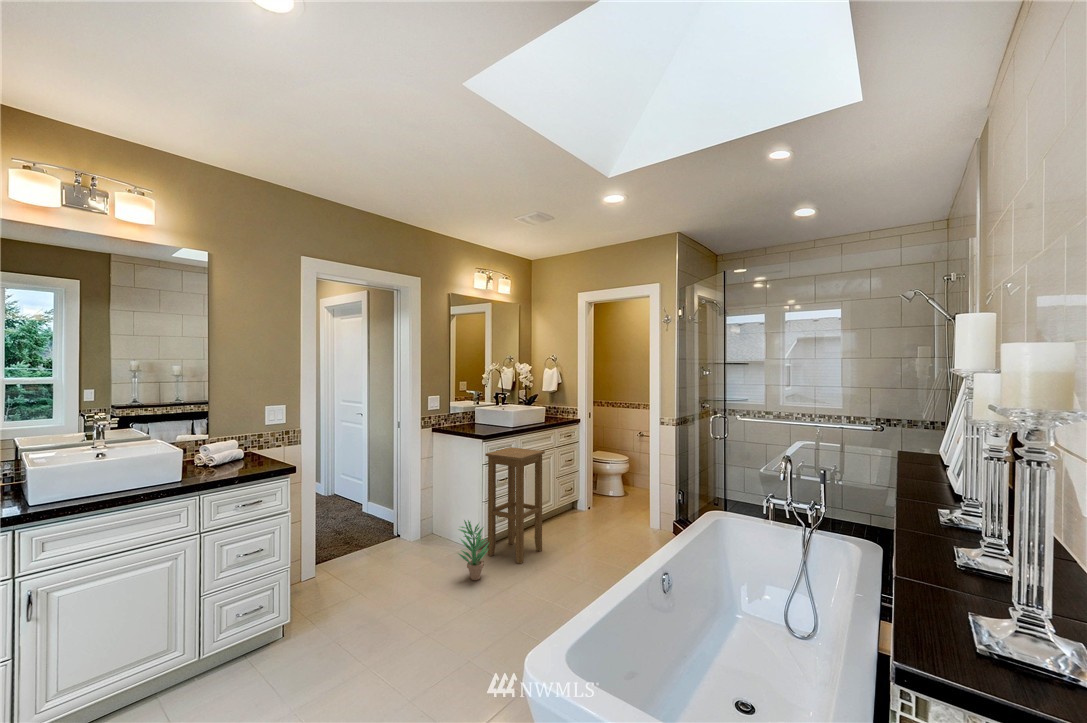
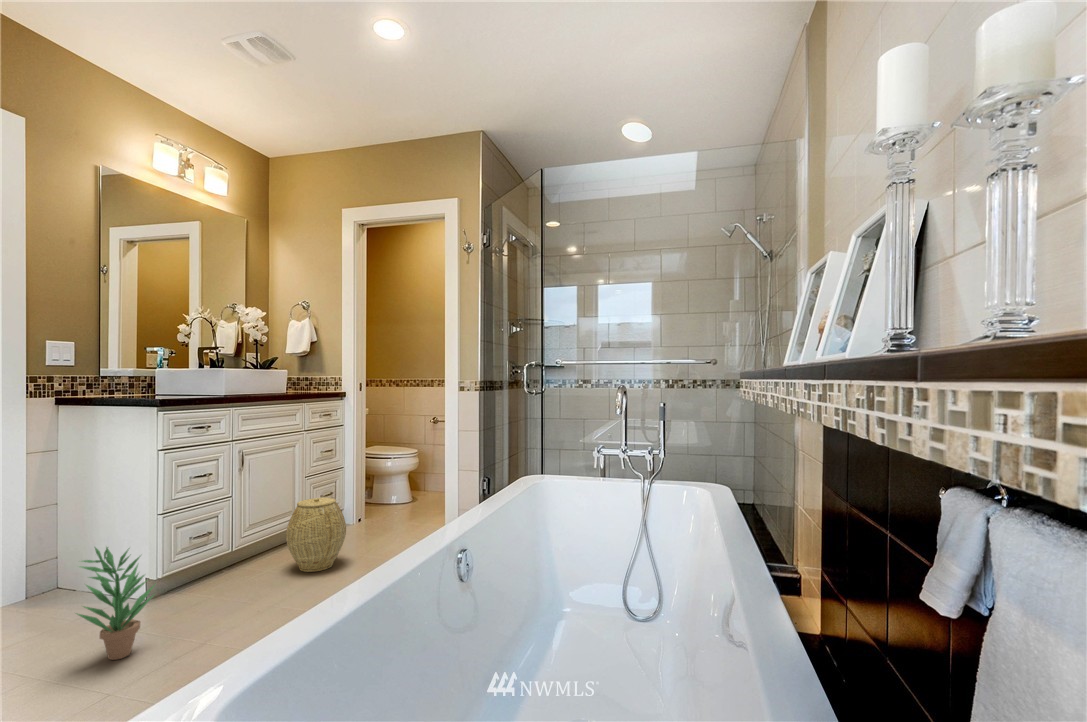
stool: present [485,447,545,564] -> none [159,424,278,615]
woven basket: none [549,496,584,544] -> present [286,498,346,572]

